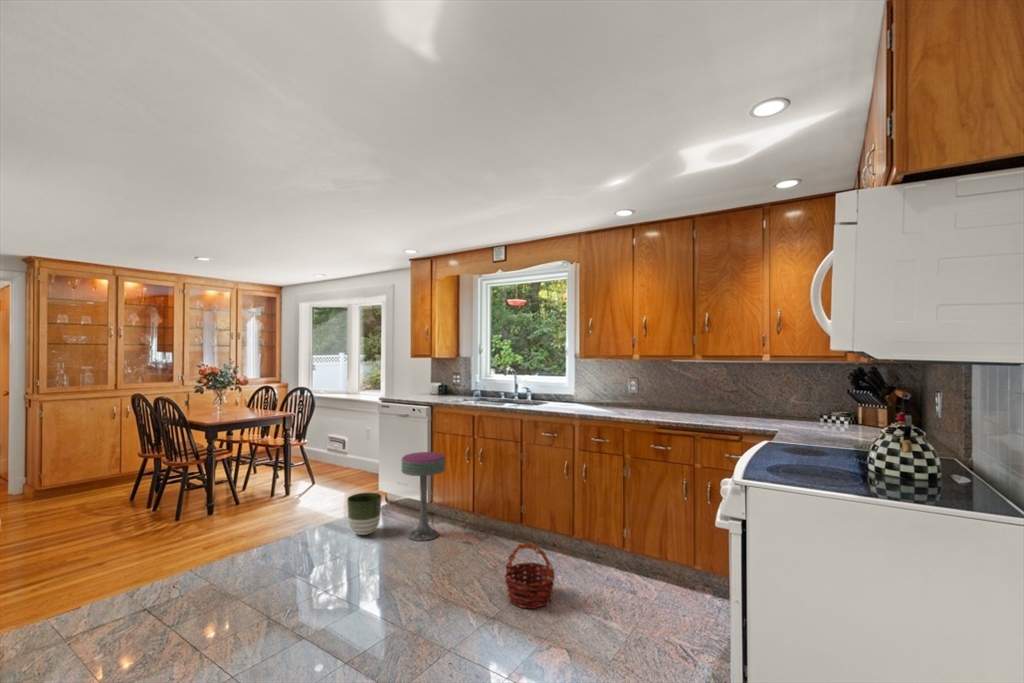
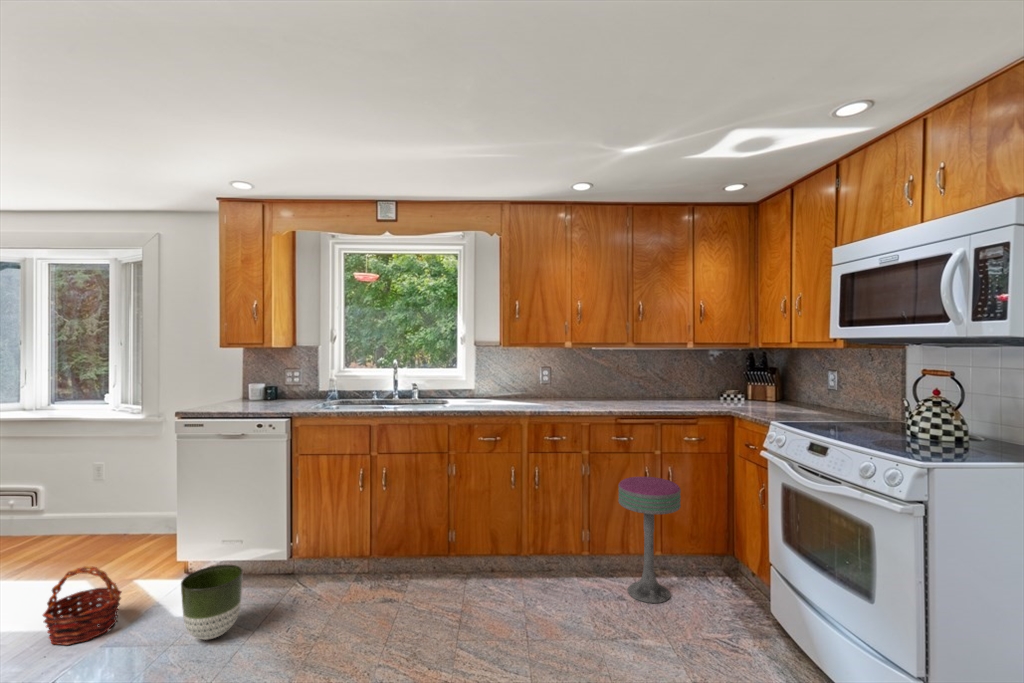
bar stool: present [402,452,445,541] -> present [619,477,681,603]
basket: present [505,543,555,609] -> present [43,566,121,645]

